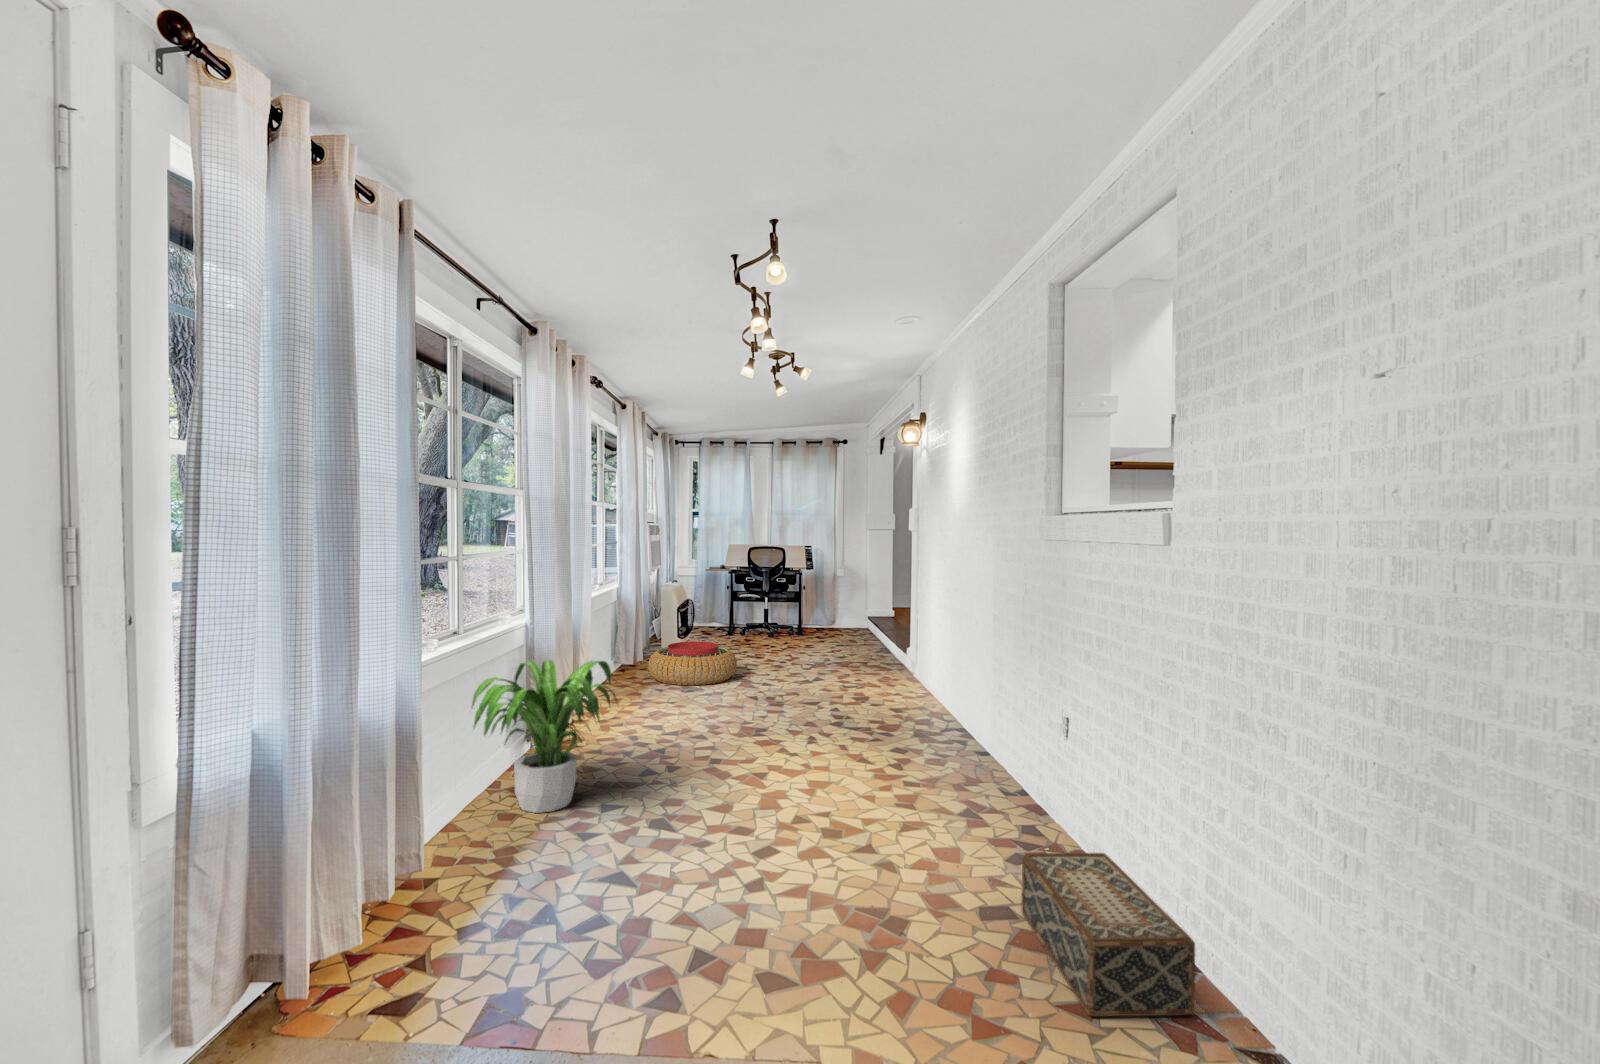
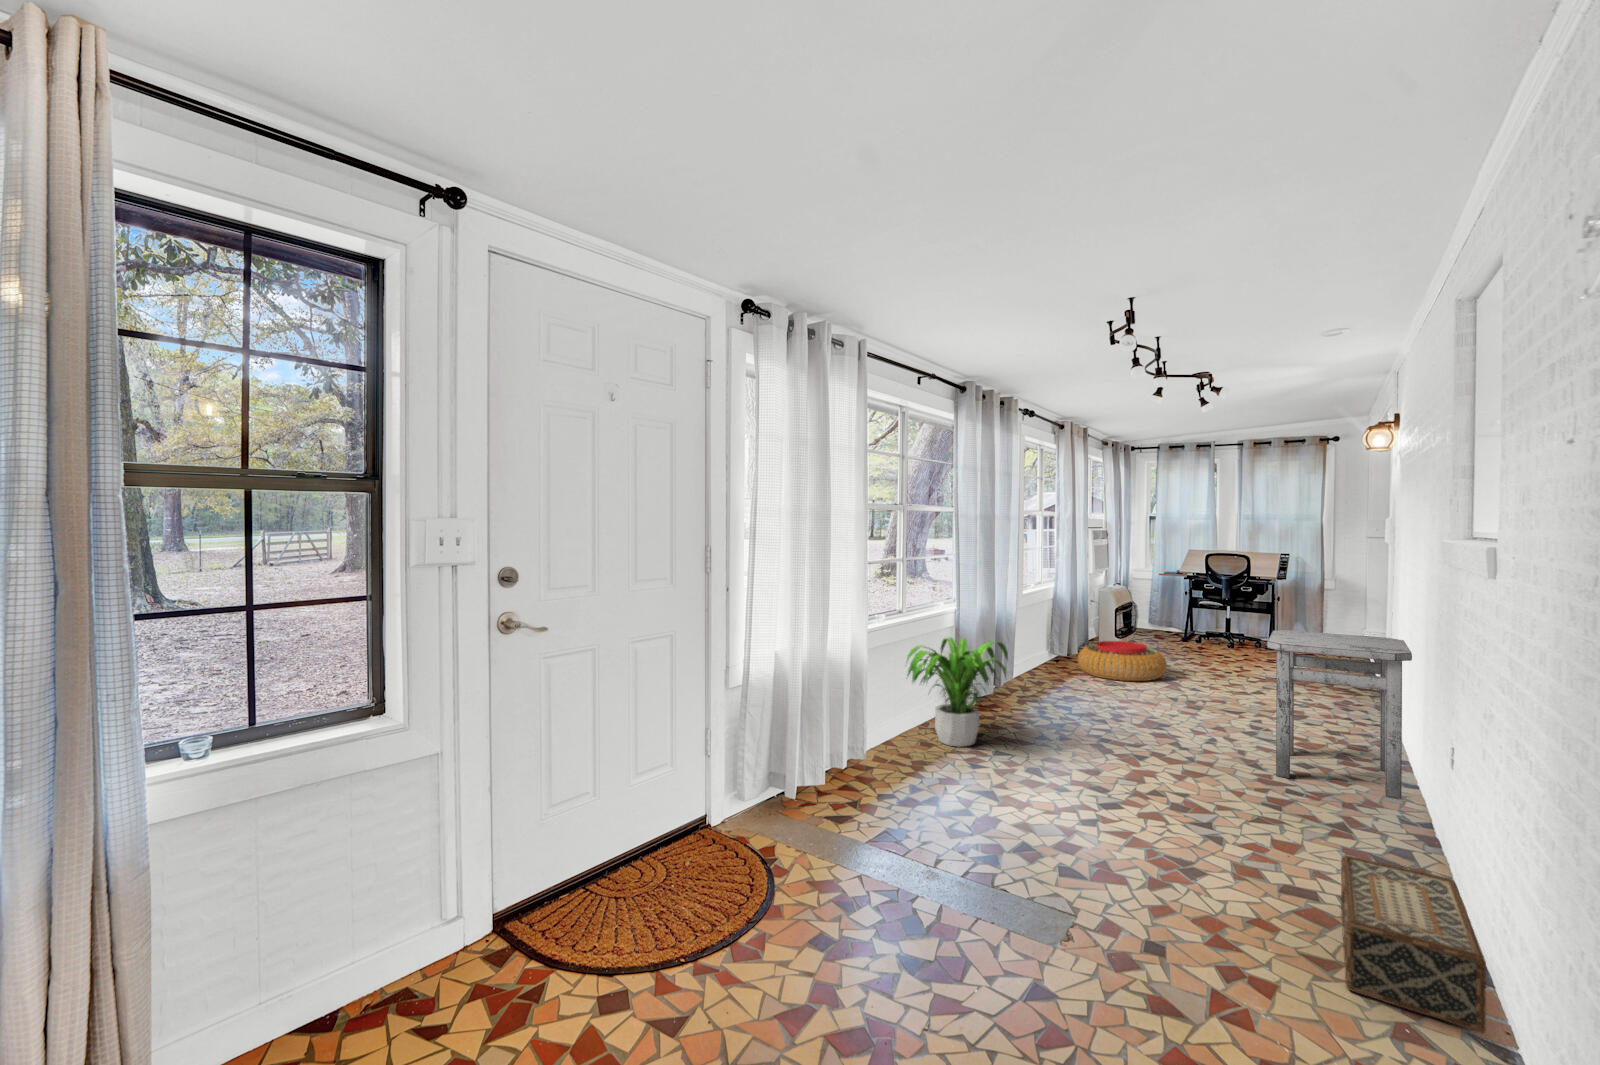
side table: none [865,619,984,768] -> present [1267,630,1412,799]

